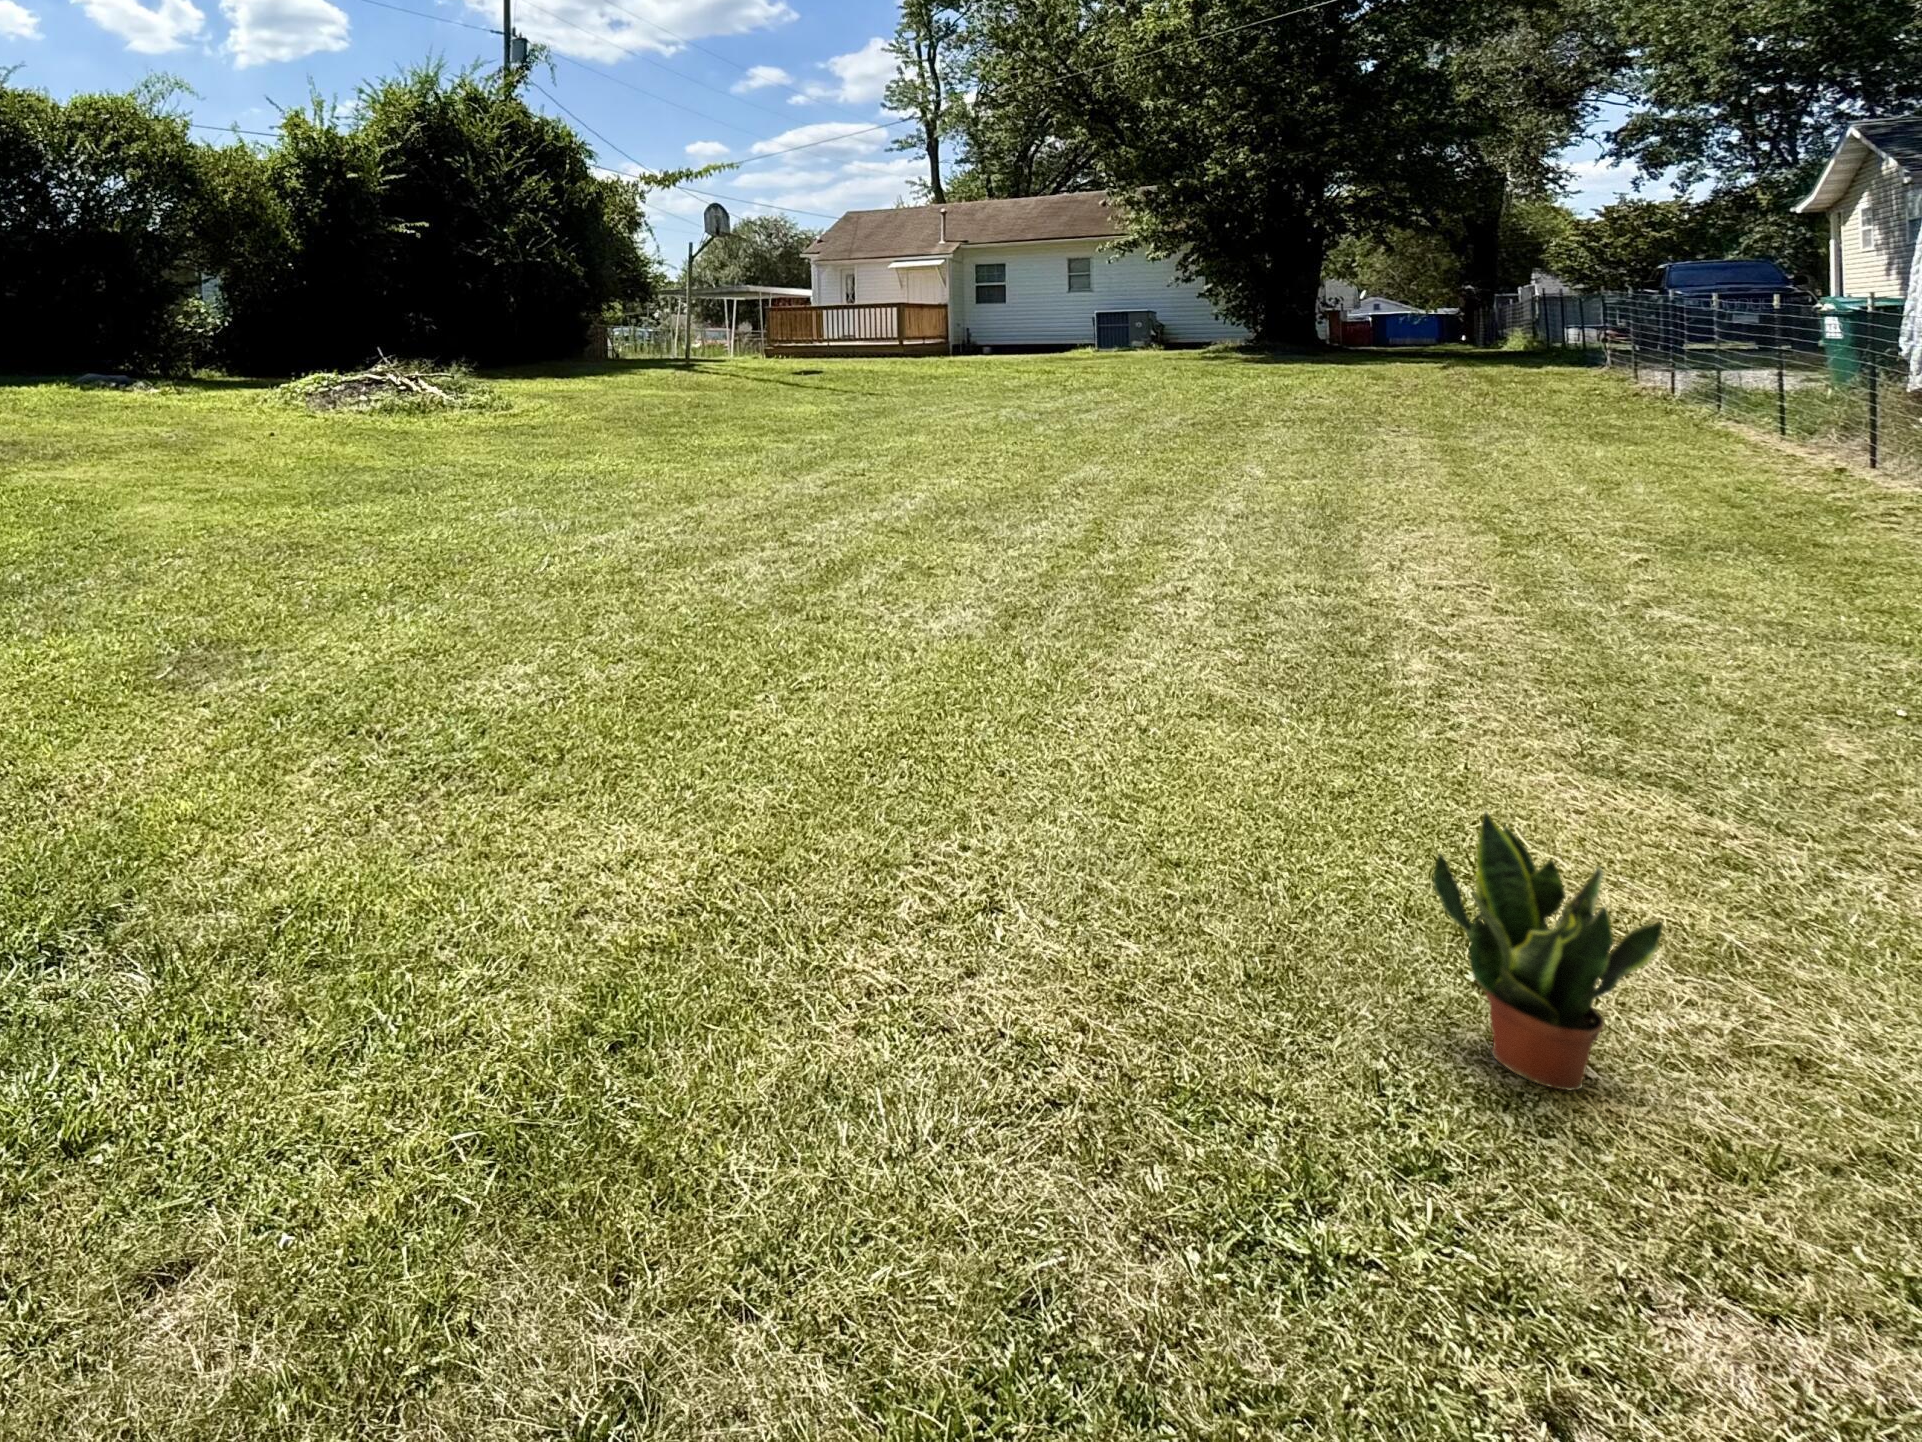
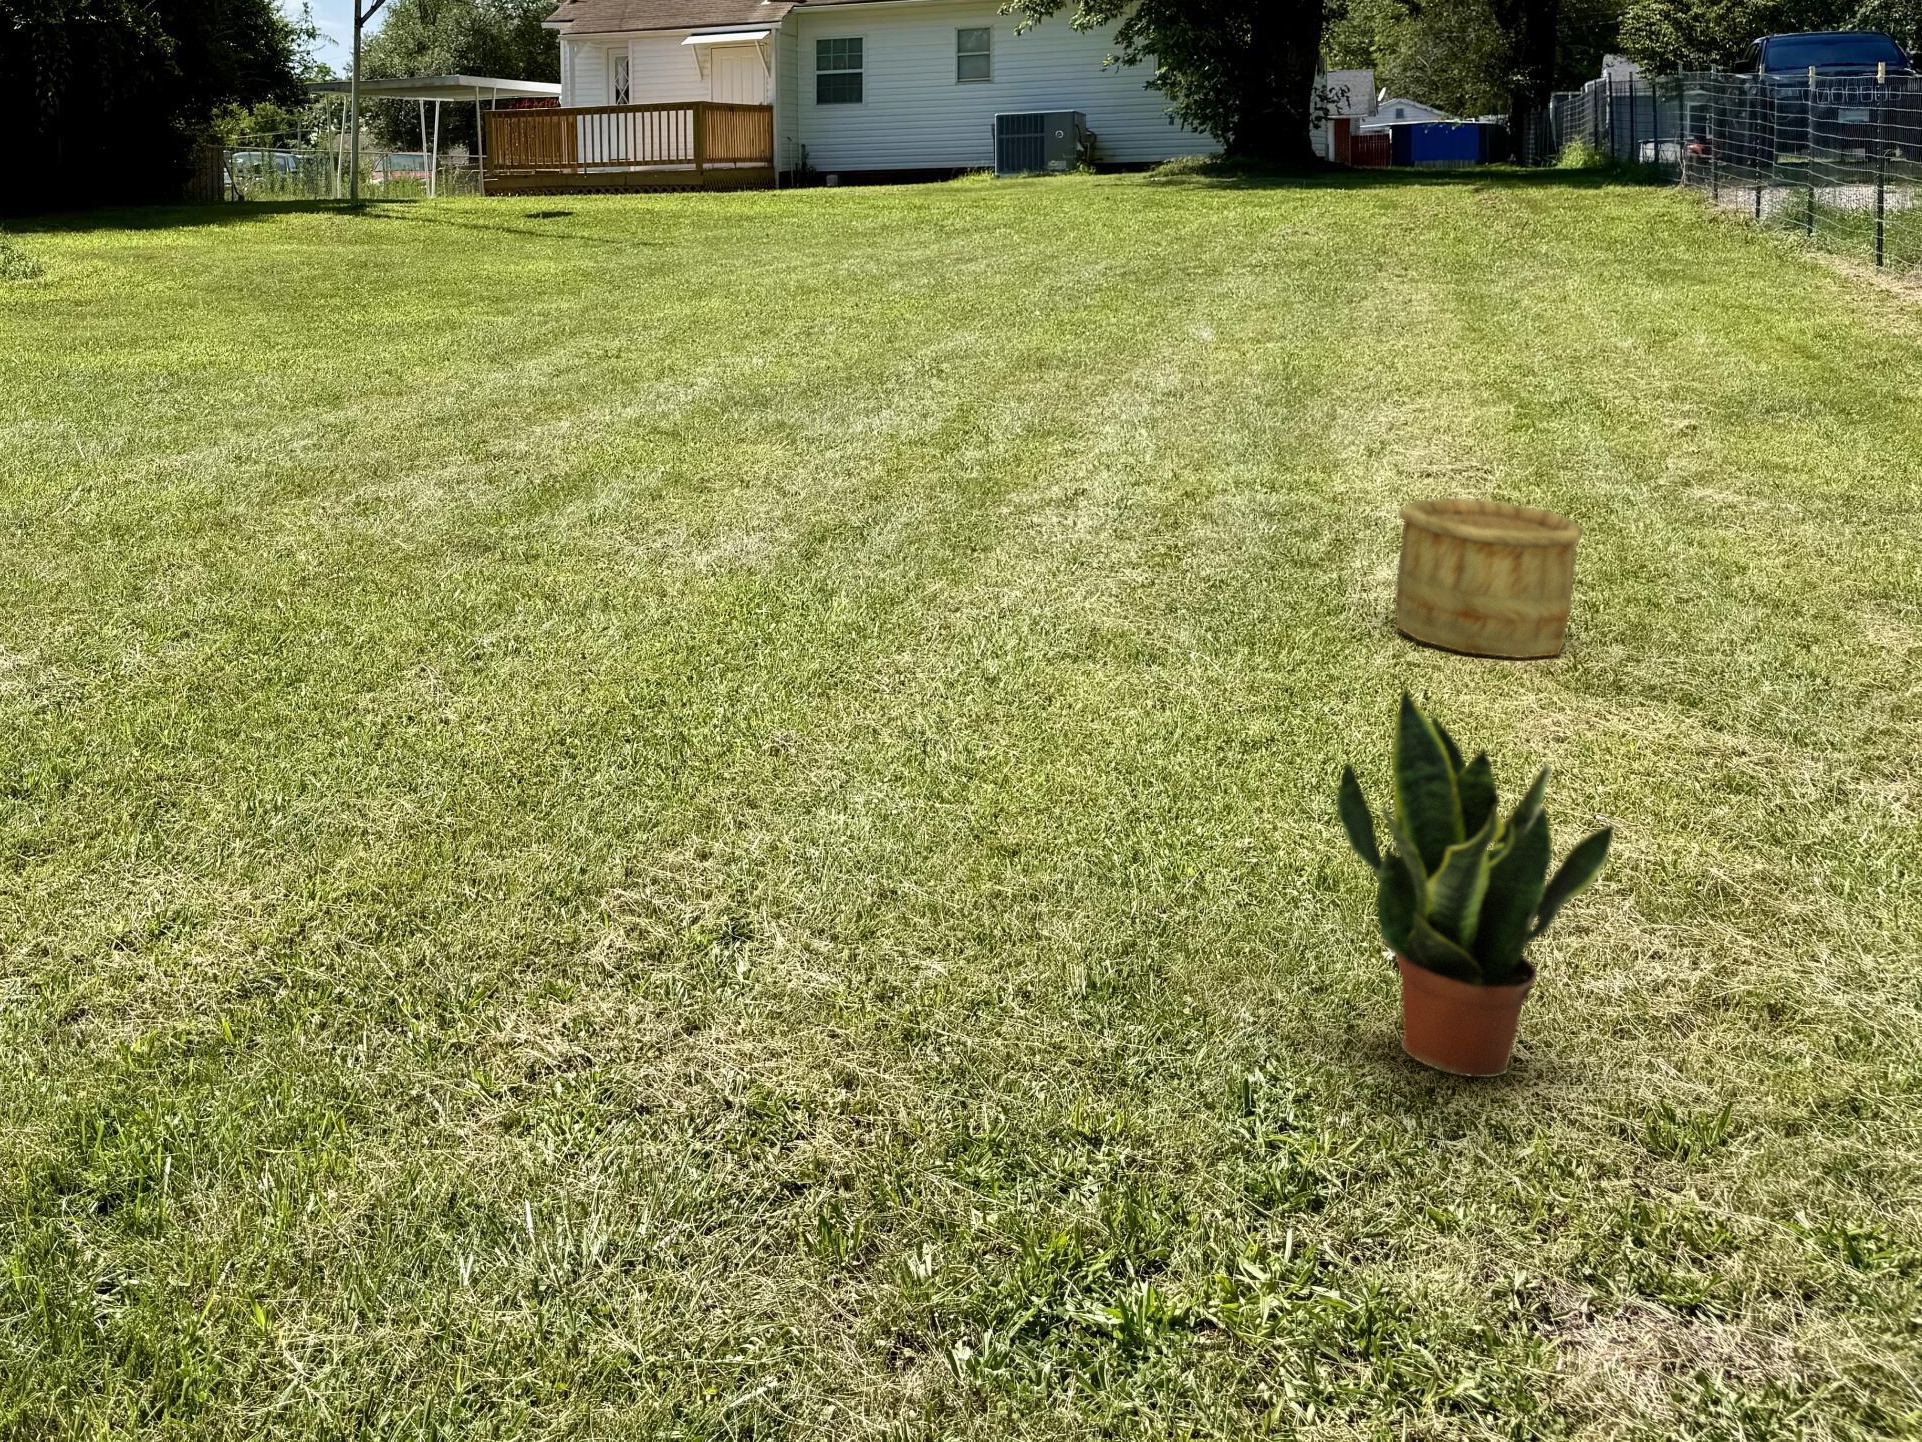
wooden bucket: none [1434,618,1584,735] -> present [1396,498,1583,658]

